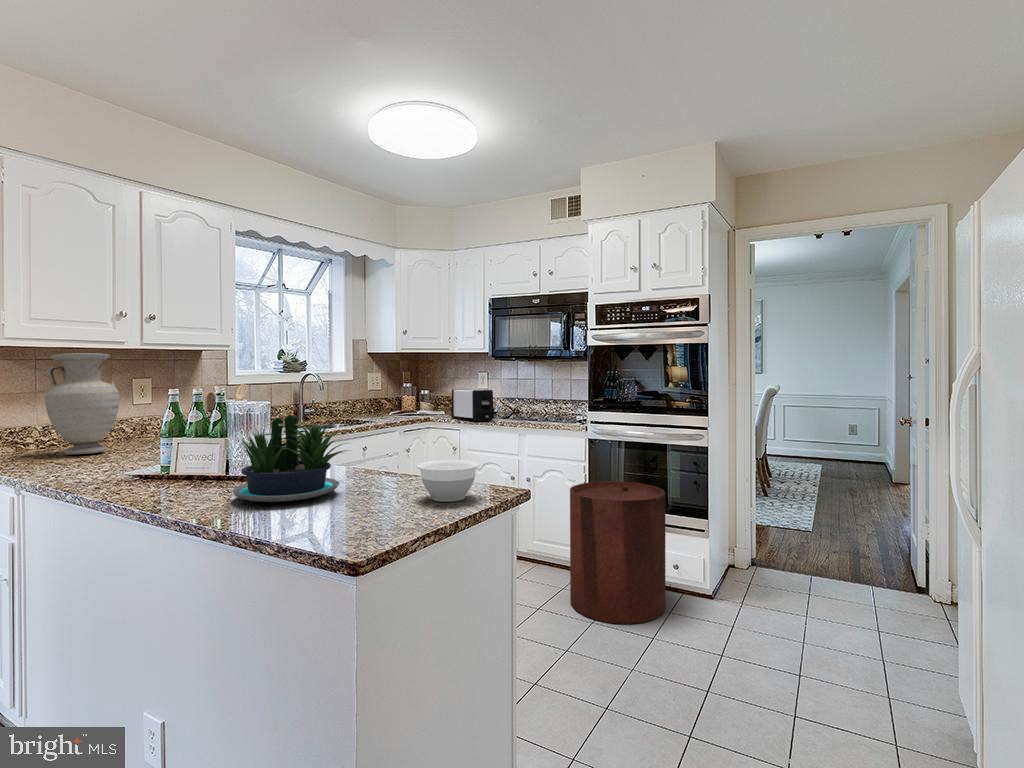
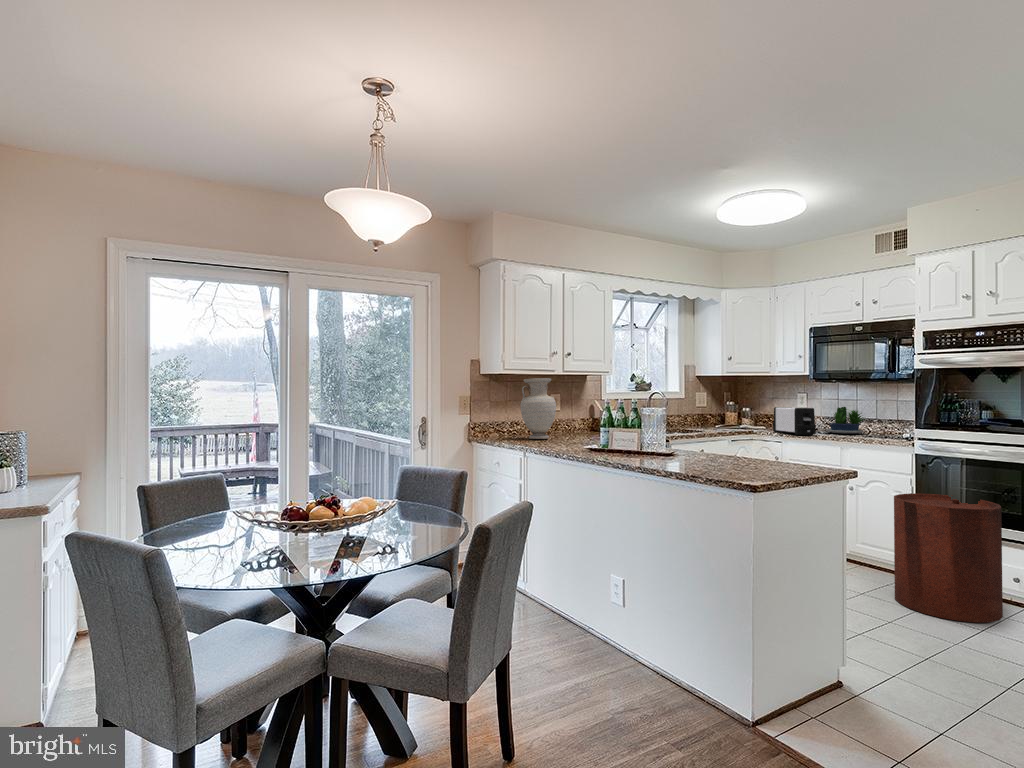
potted plant: present [232,415,347,502] -> present [826,407,865,434]
bowl: present [417,460,479,502] -> none [772,447,815,471]

